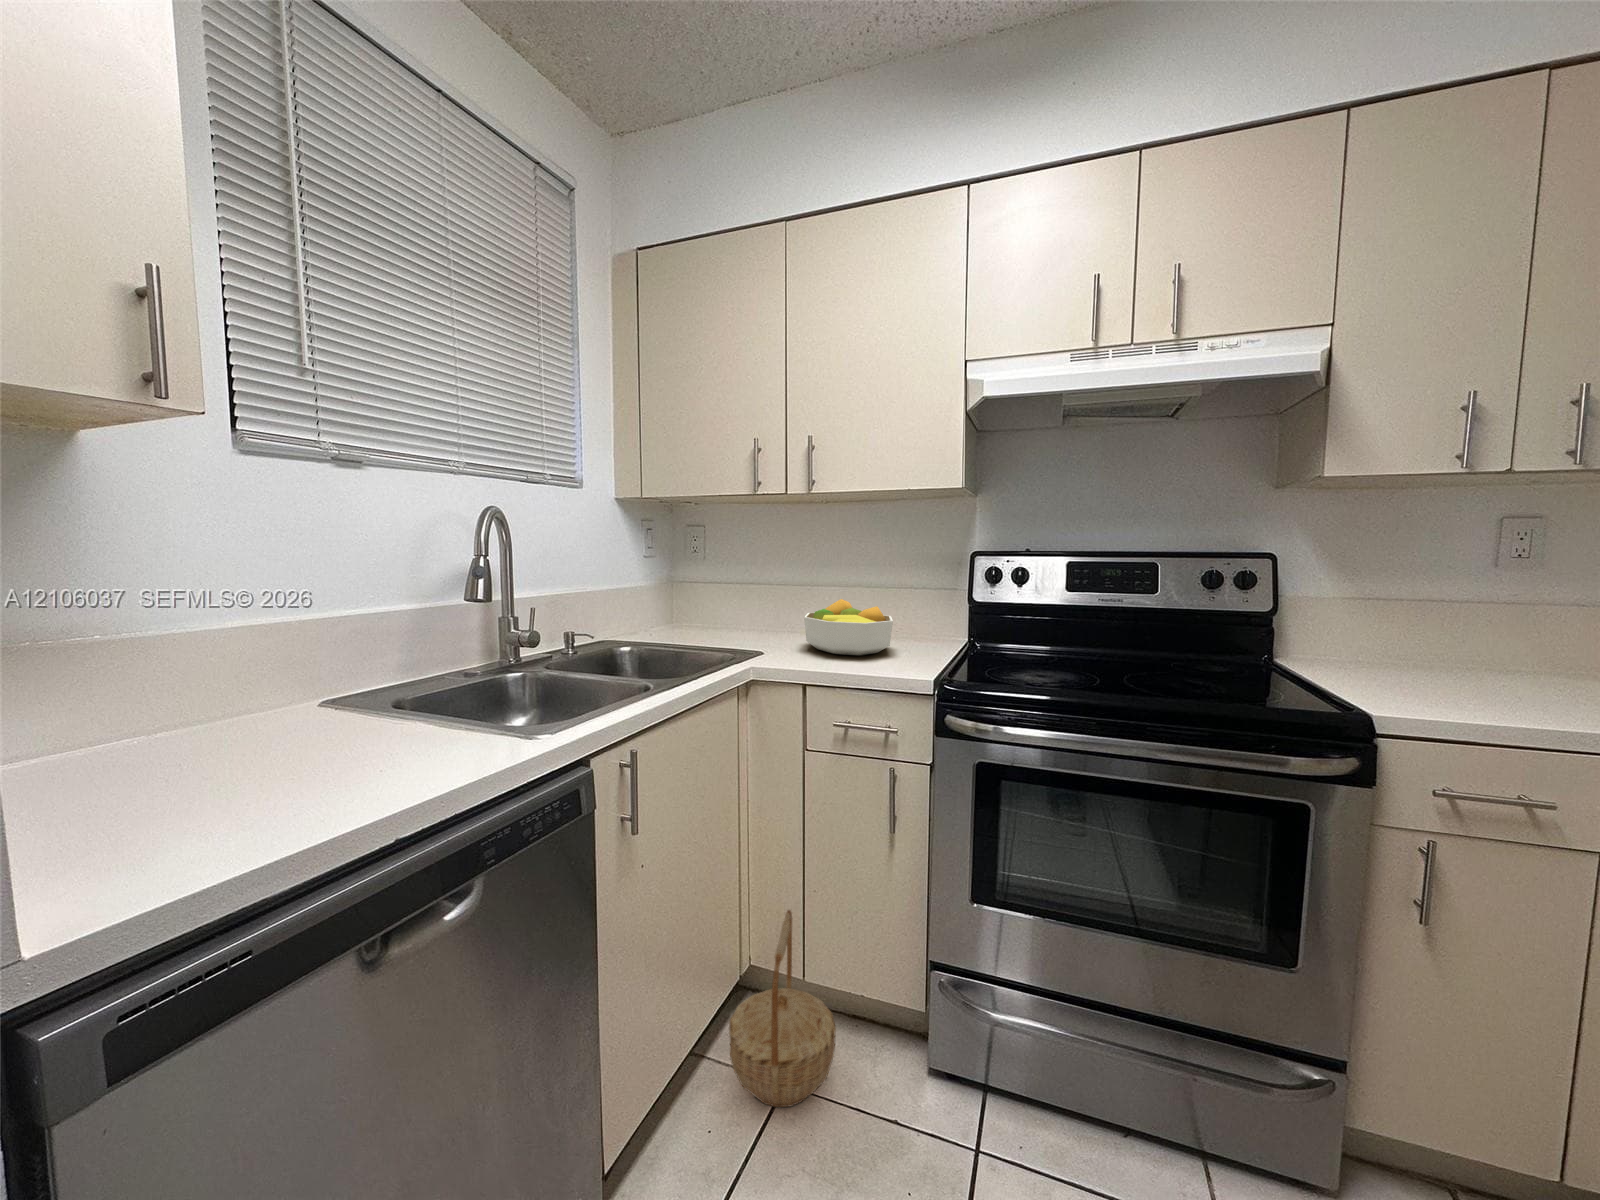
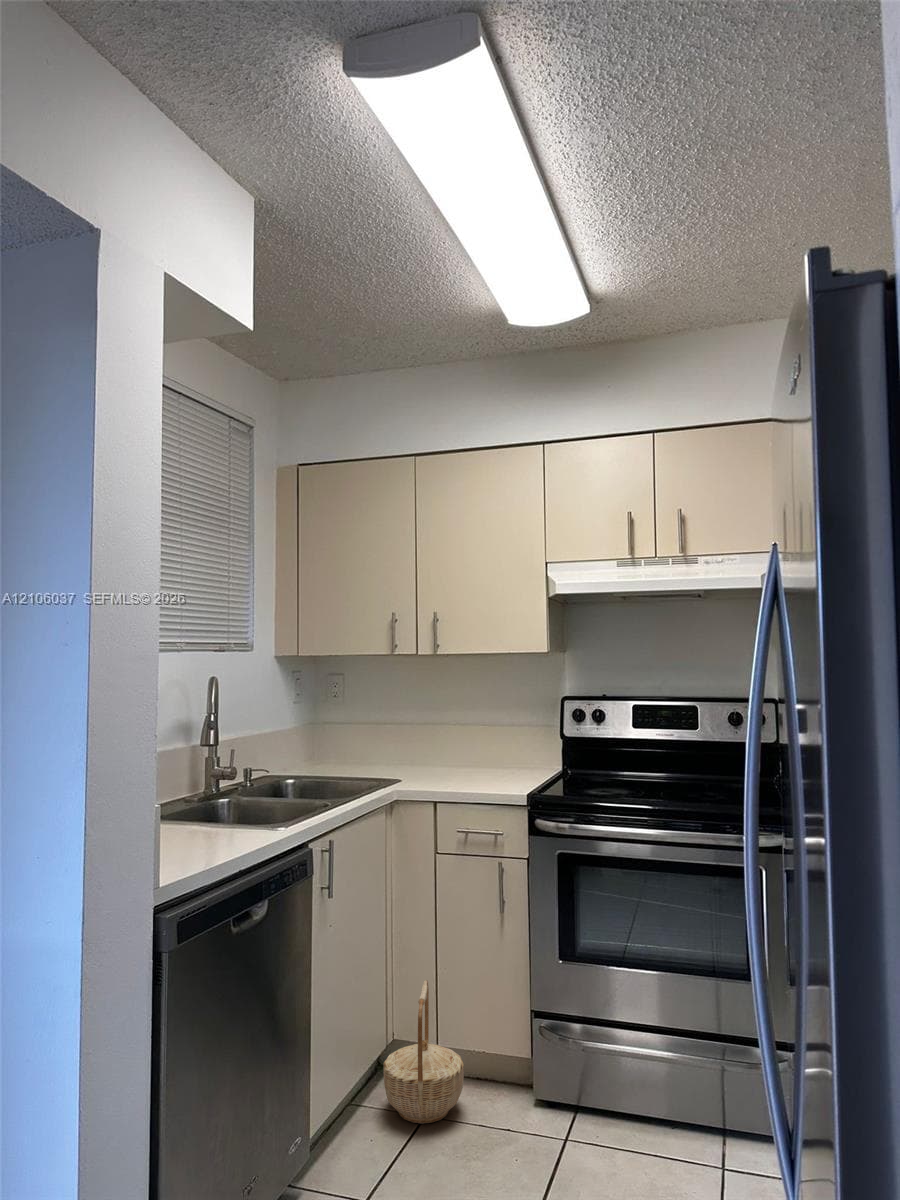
fruit bowl: present [804,599,893,655] -> none [432,738,501,782]

